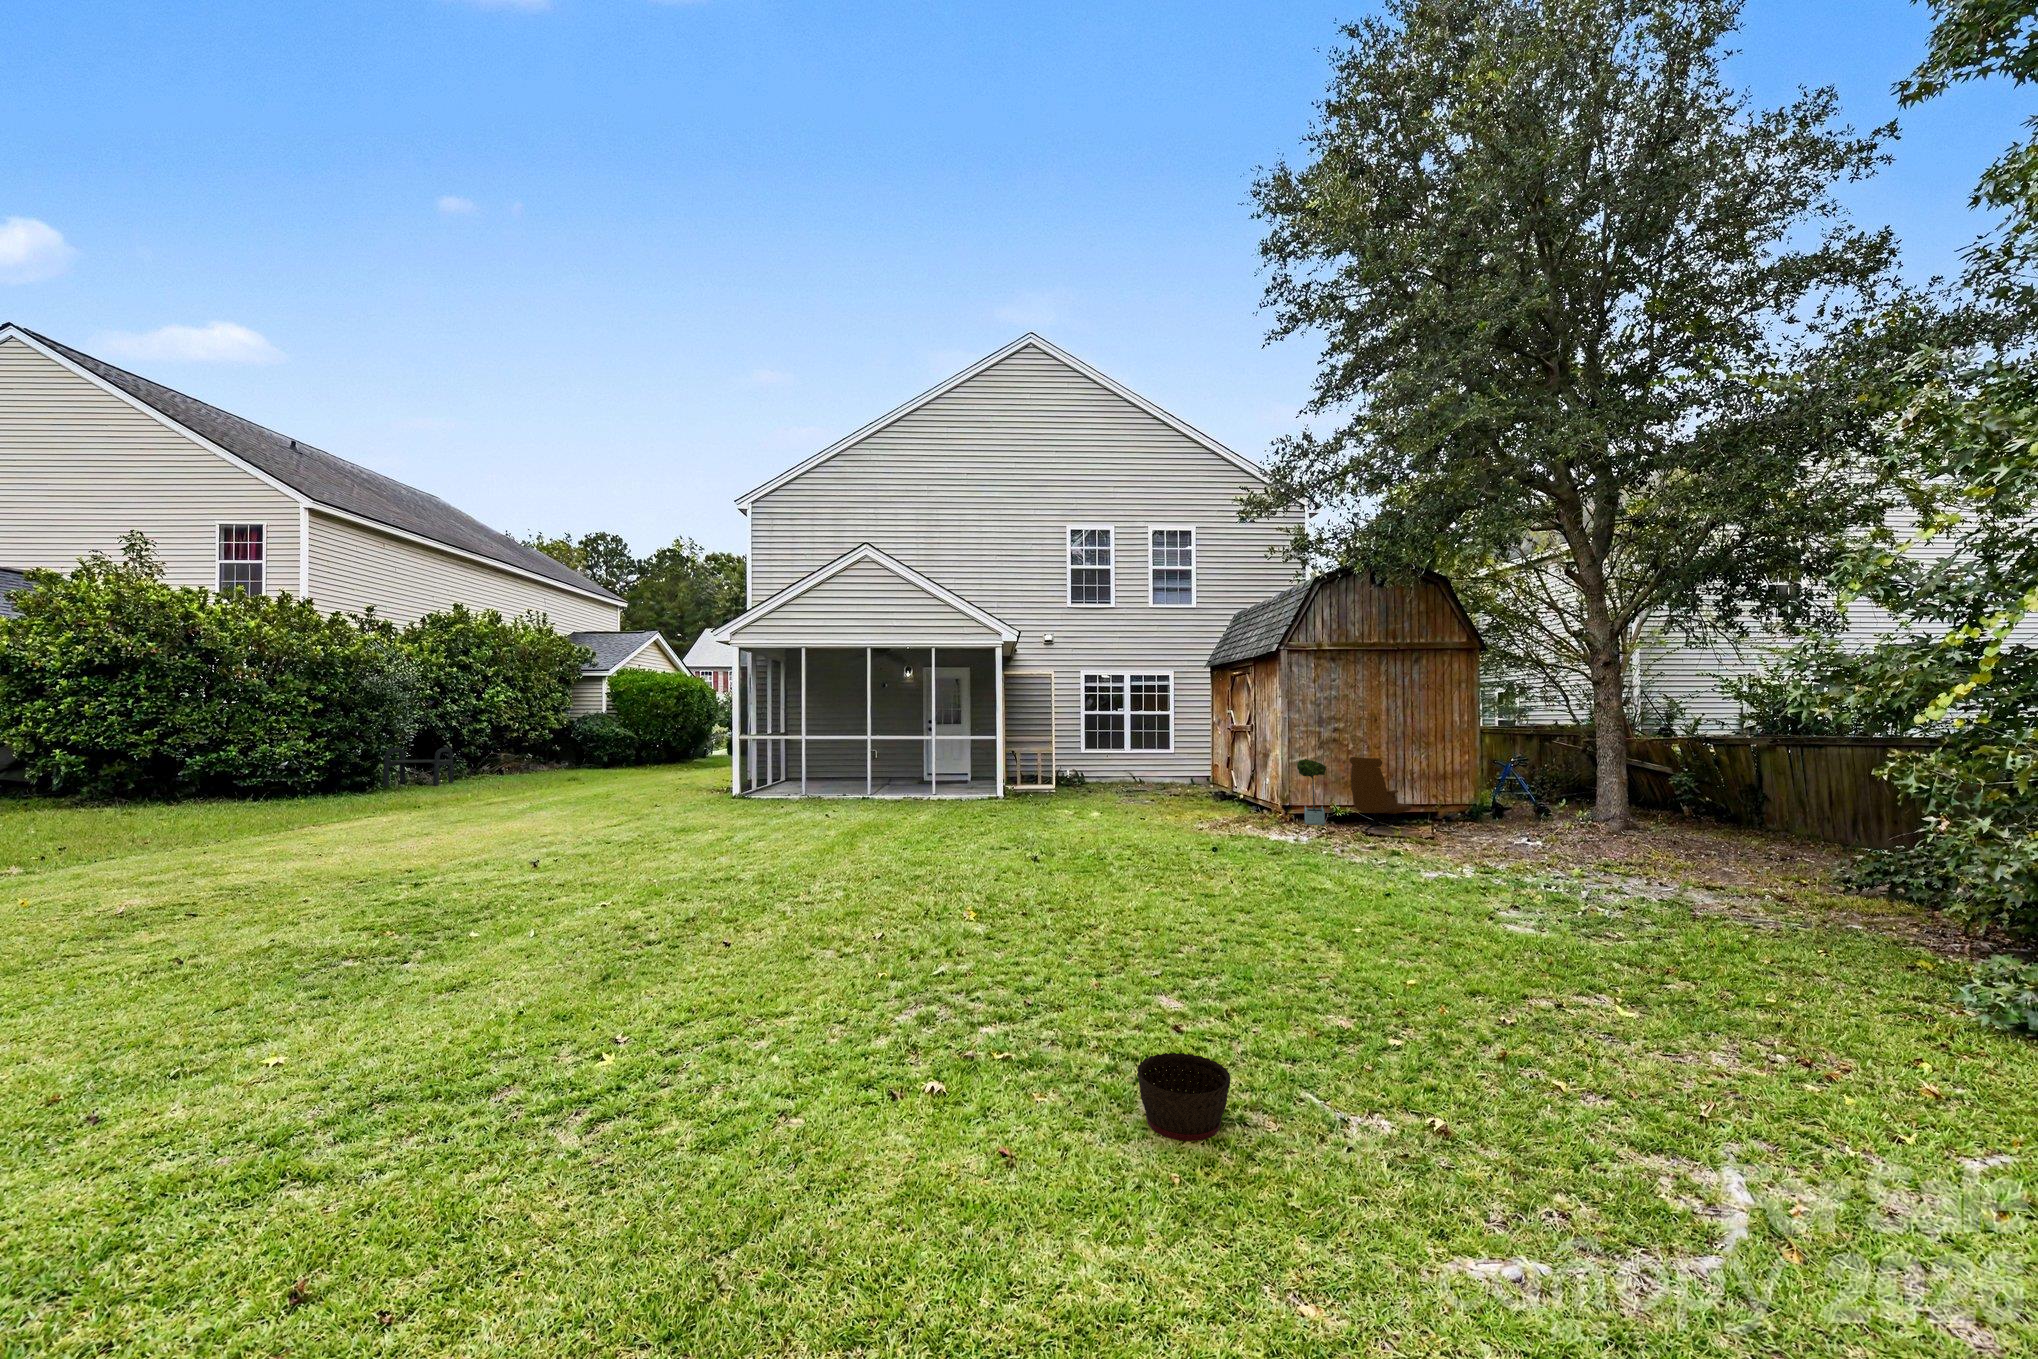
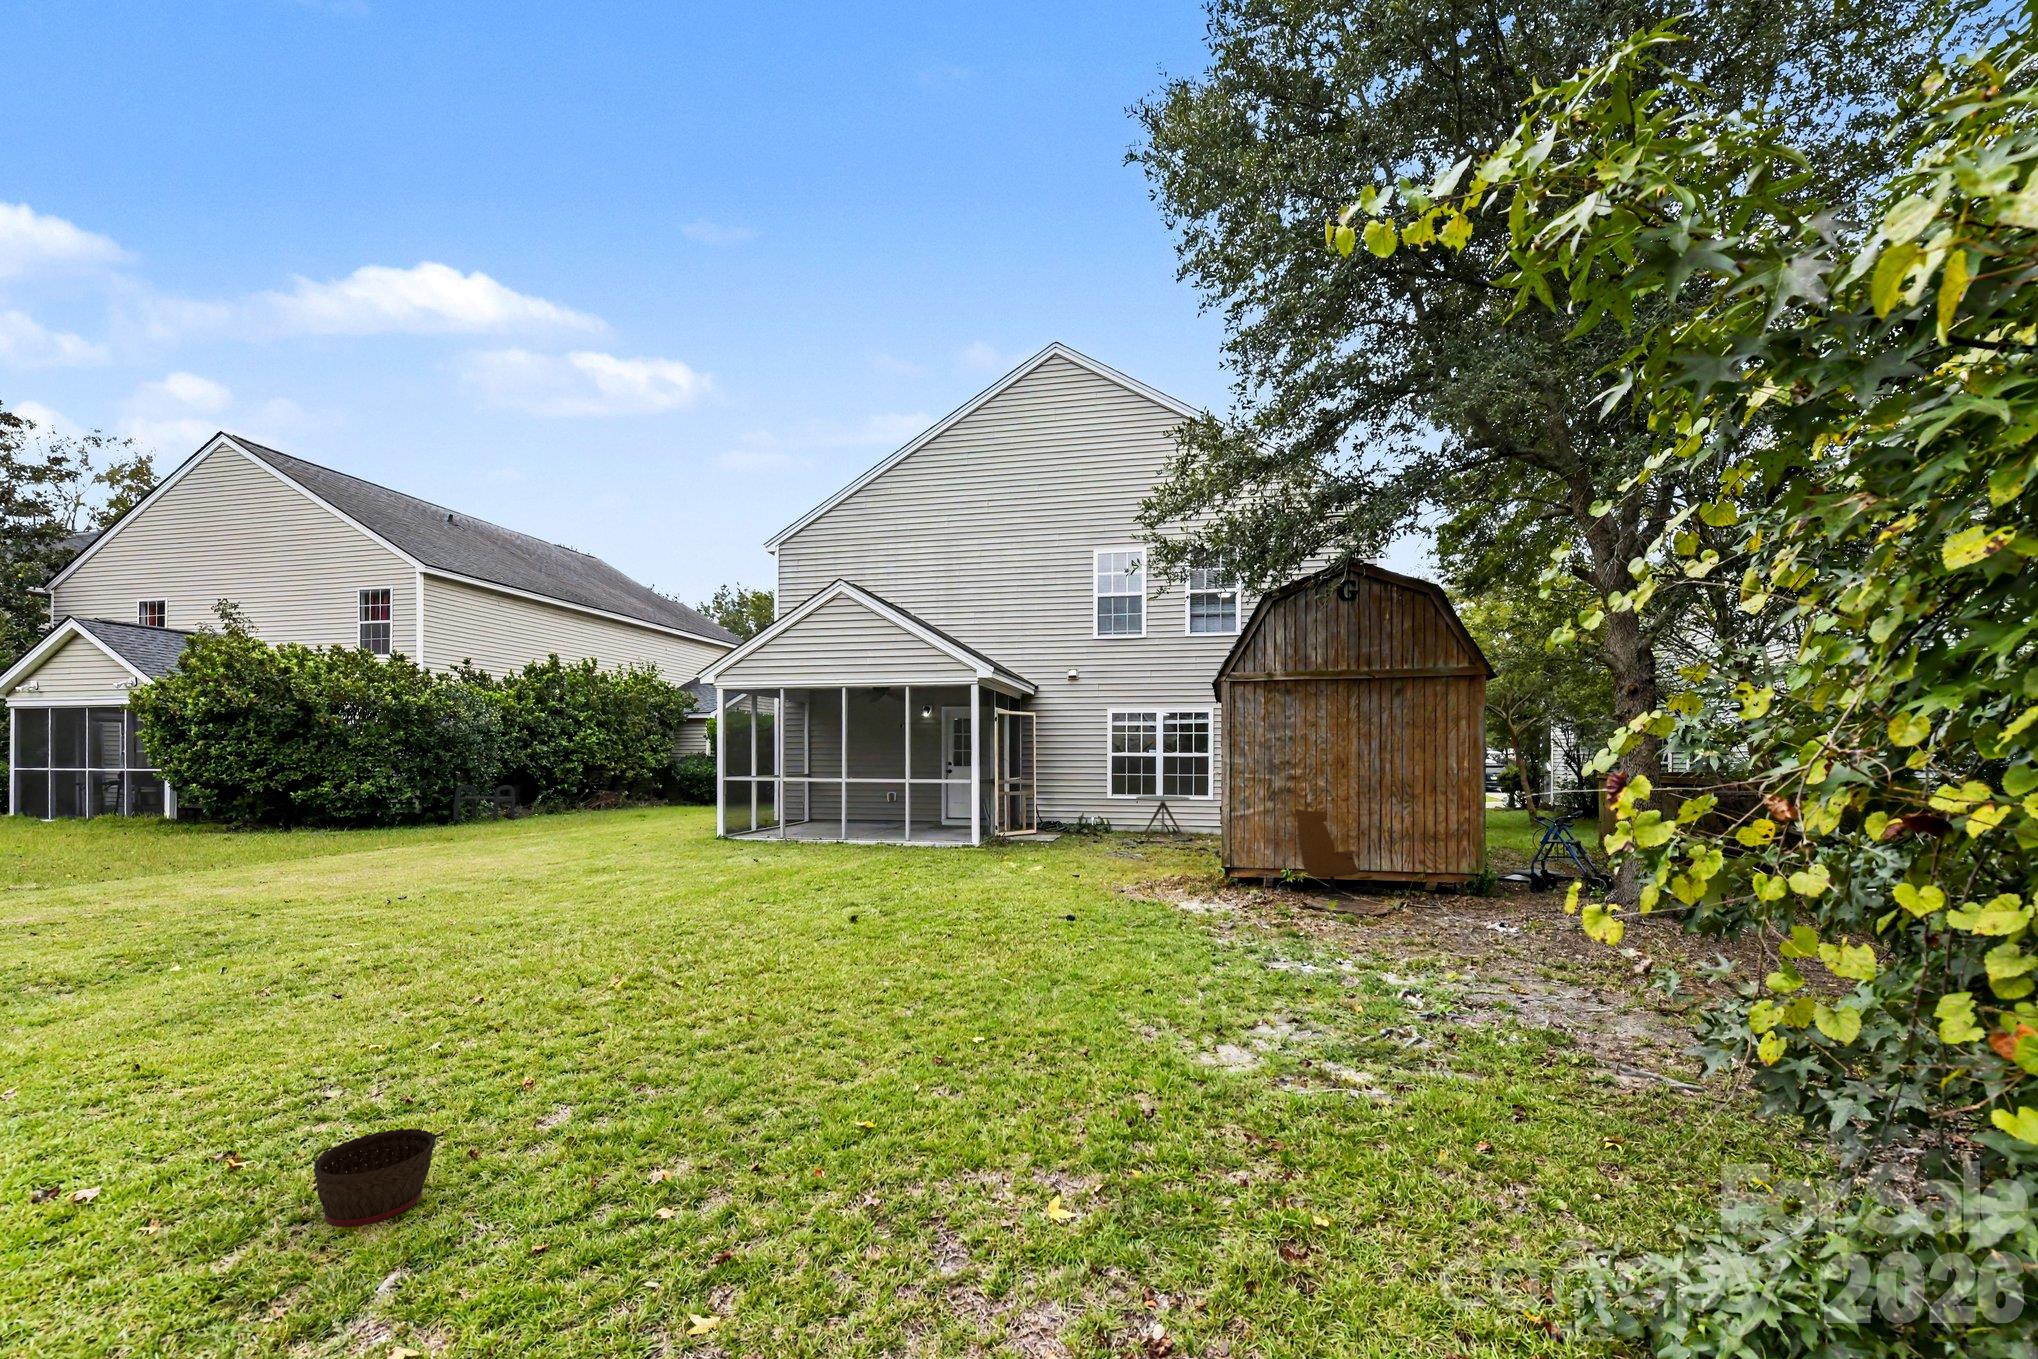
round table: none [1112,749,1159,785] -> present [1136,796,1190,836]
potted tree: present [1297,759,1326,825] -> none [1248,810,1283,890]

